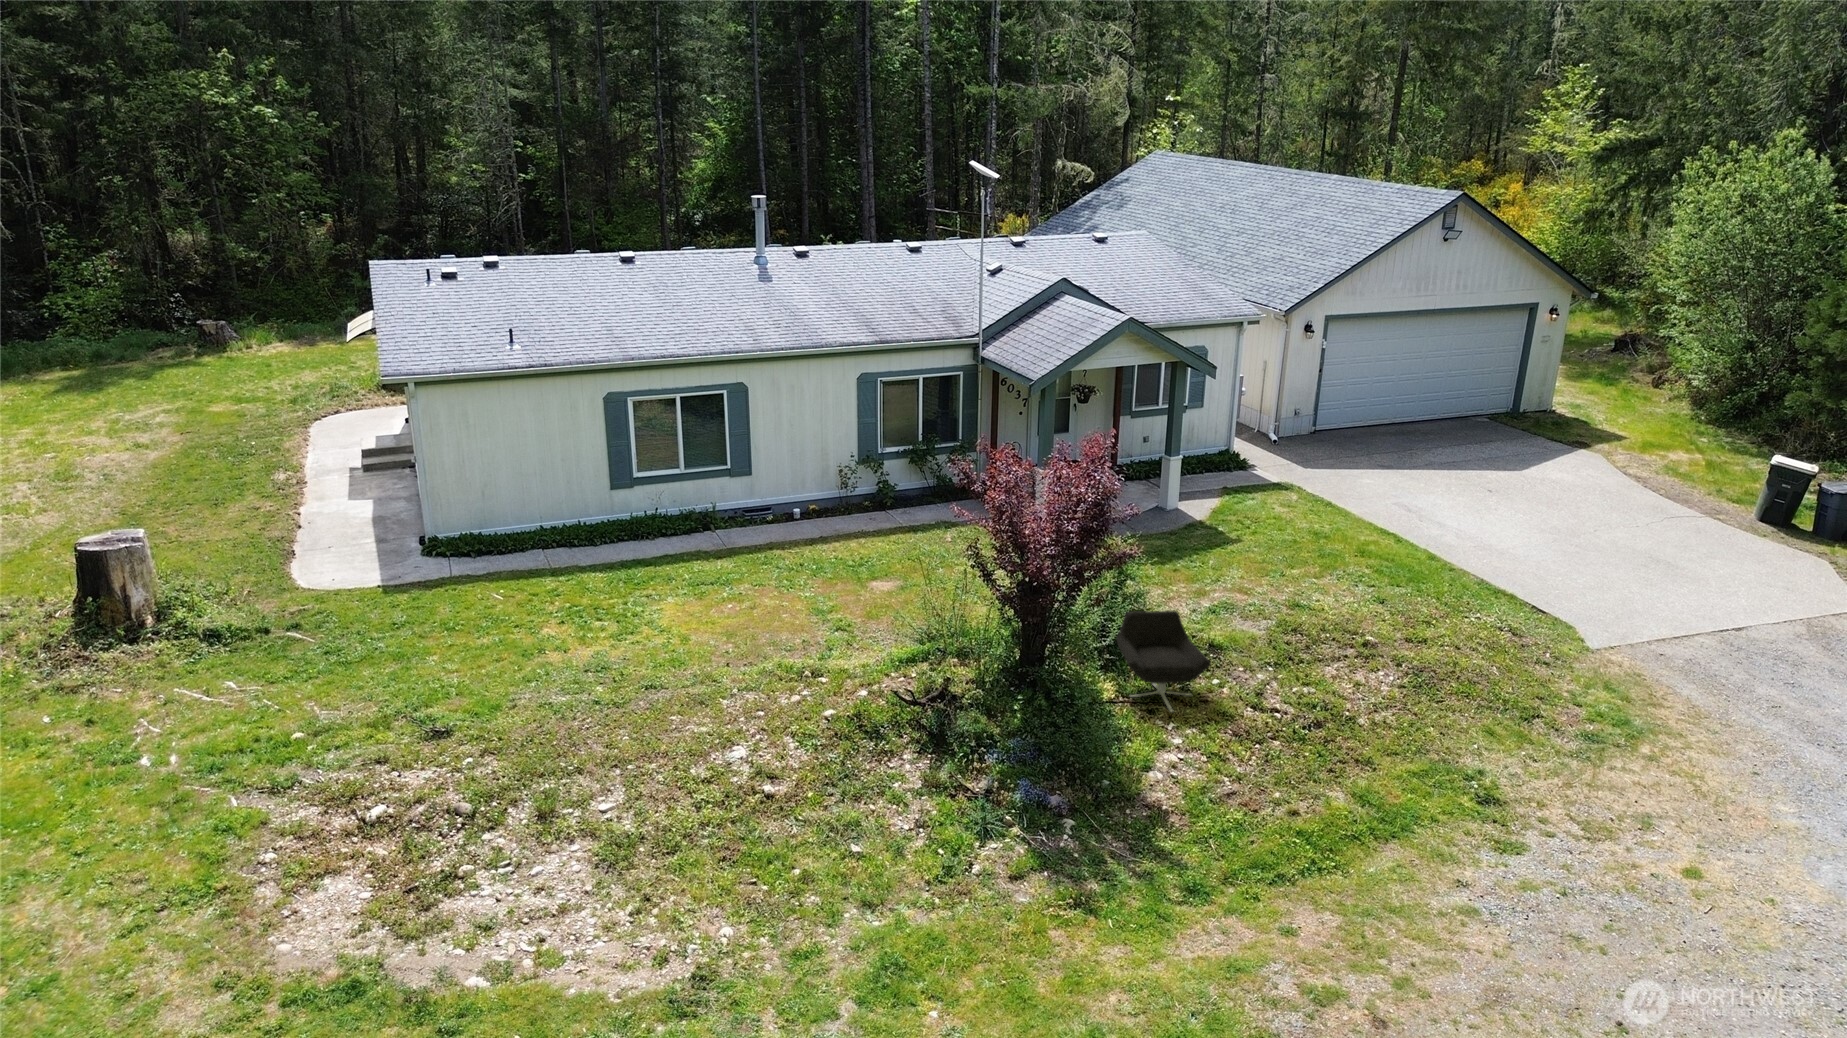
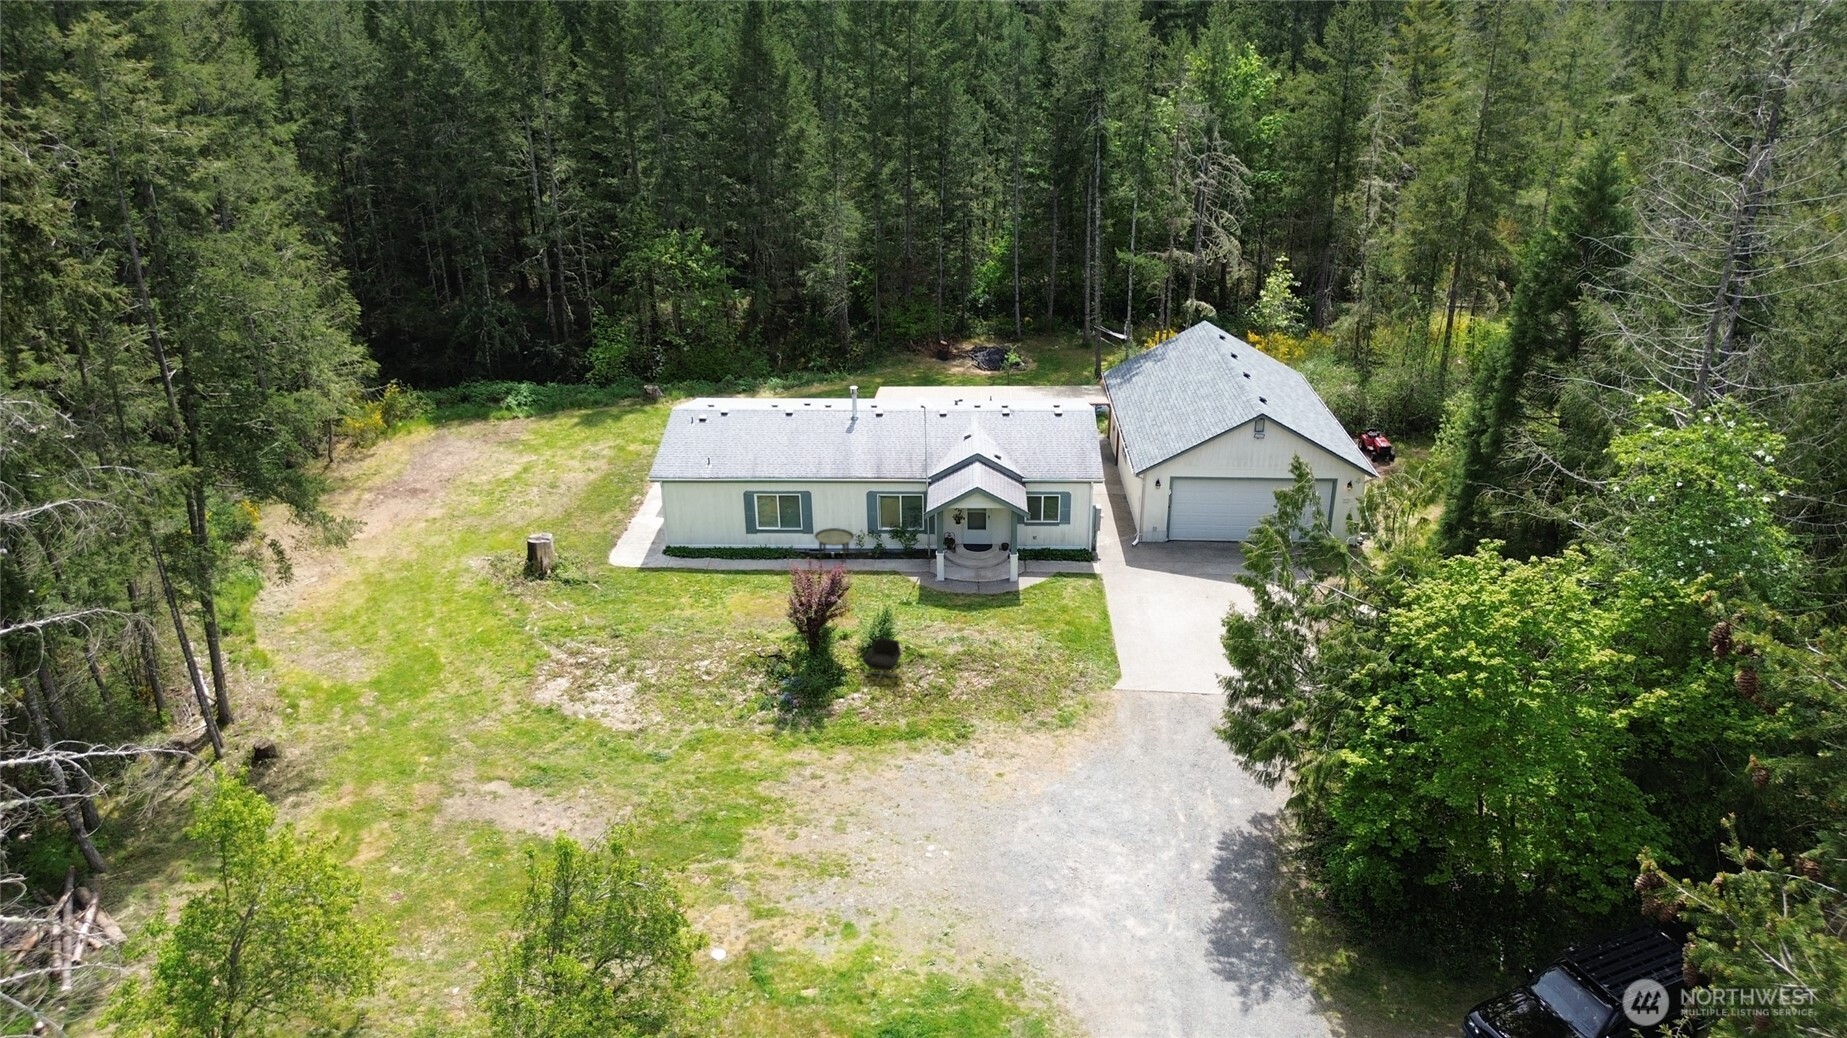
round table: none [766,459,848,524] -> present [814,528,854,562]

